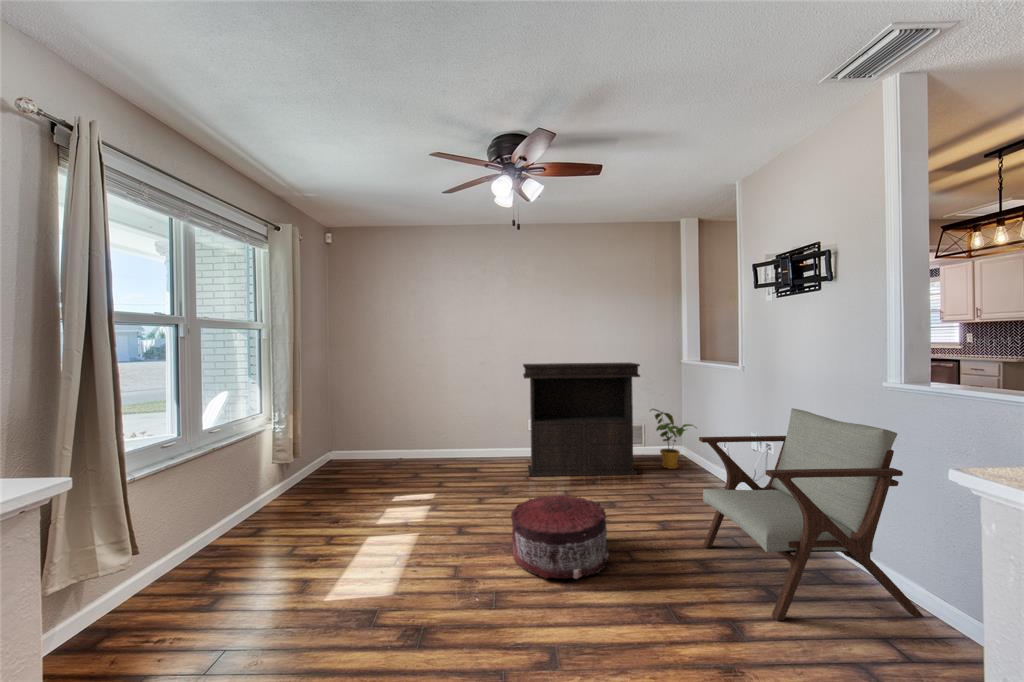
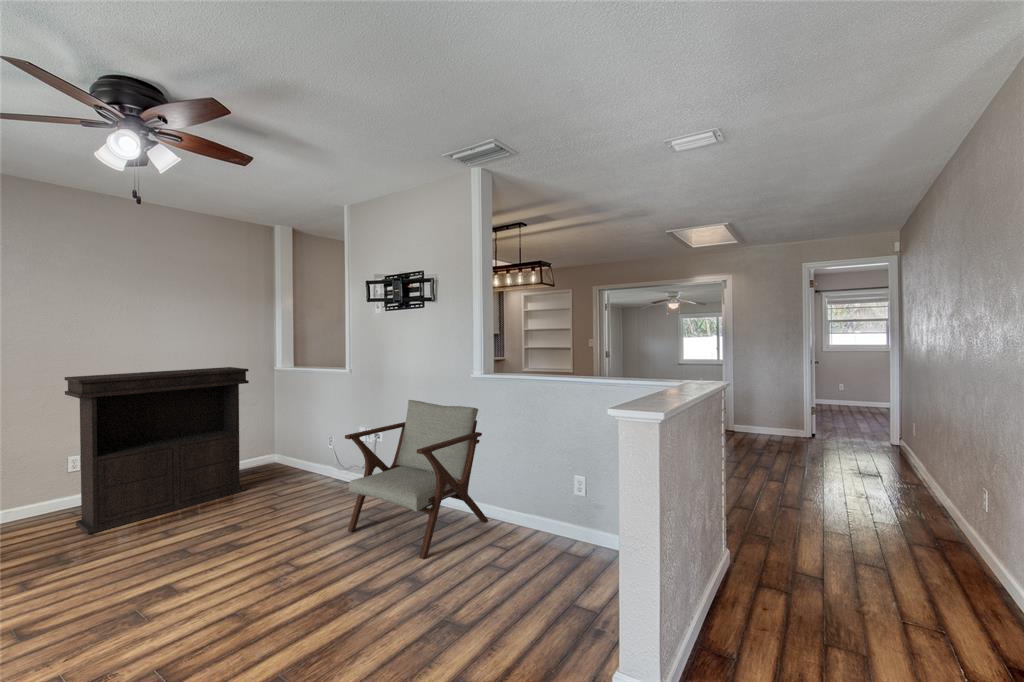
house plant: present [650,409,695,469] -> none [251,416,302,477]
pouf: present [511,495,609,579] -> none [141,524,278,629]

